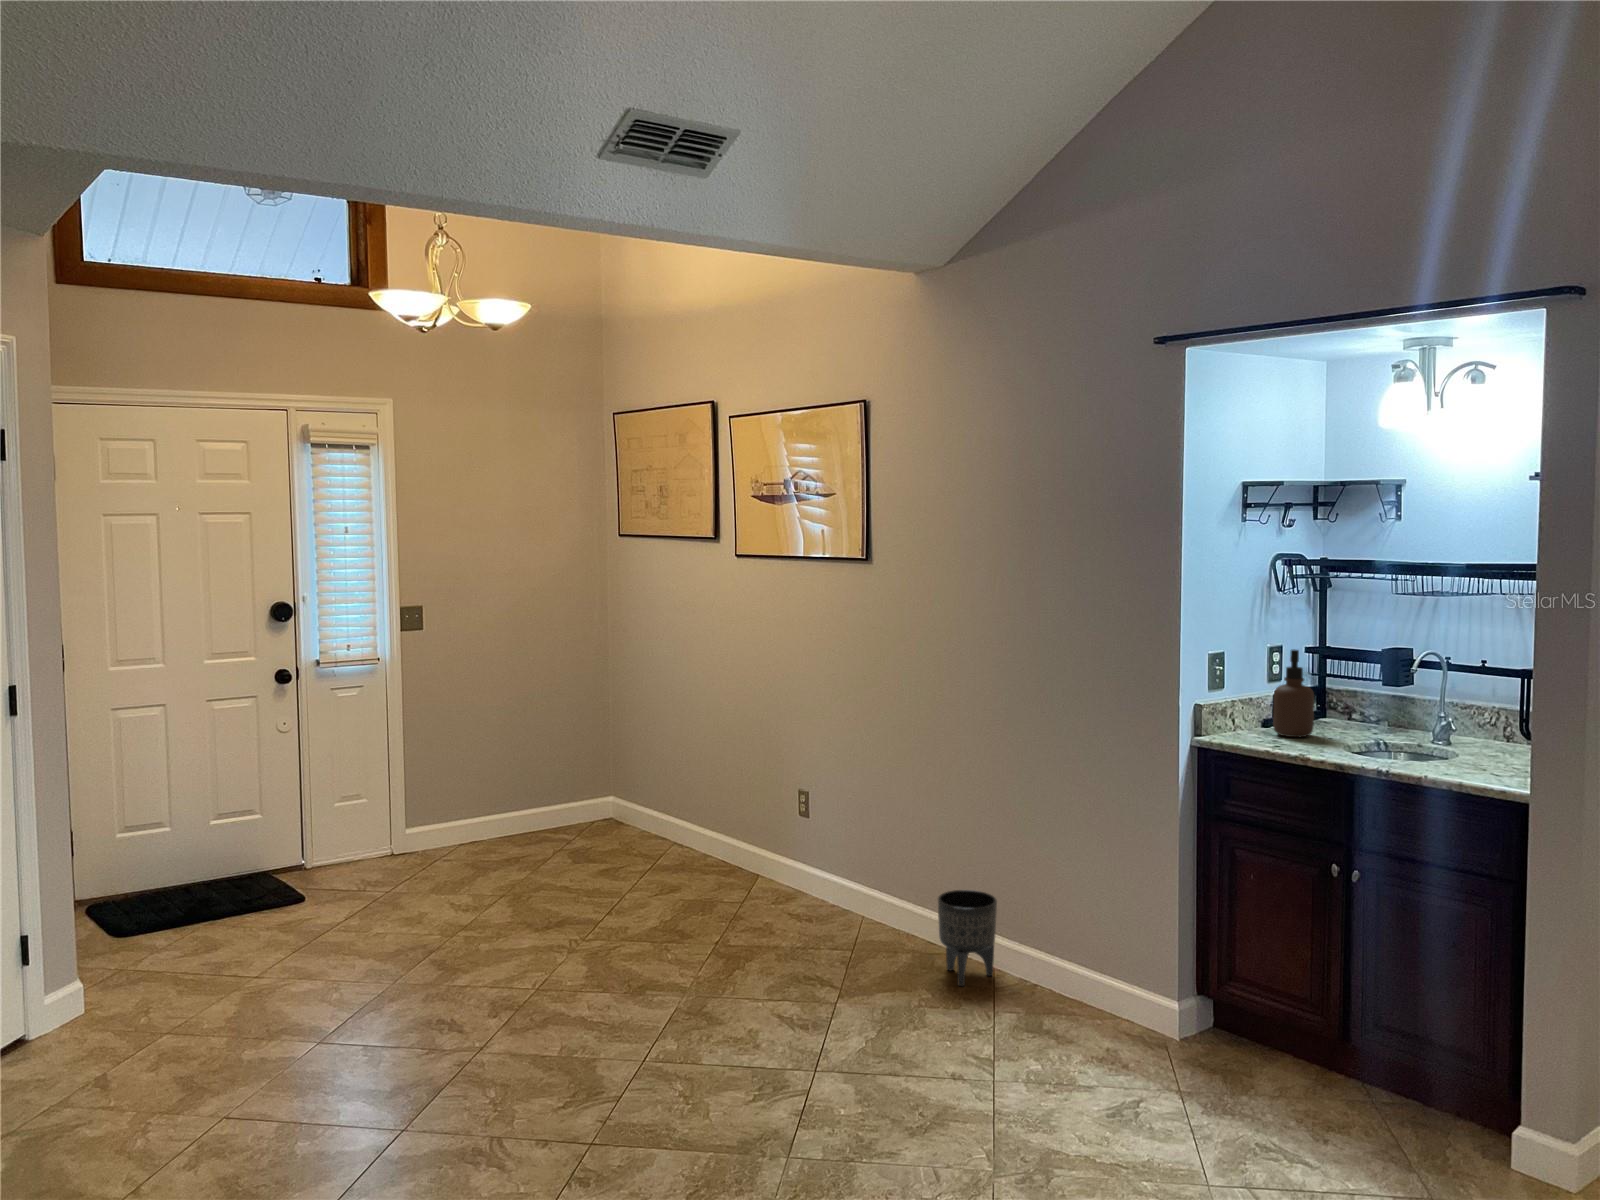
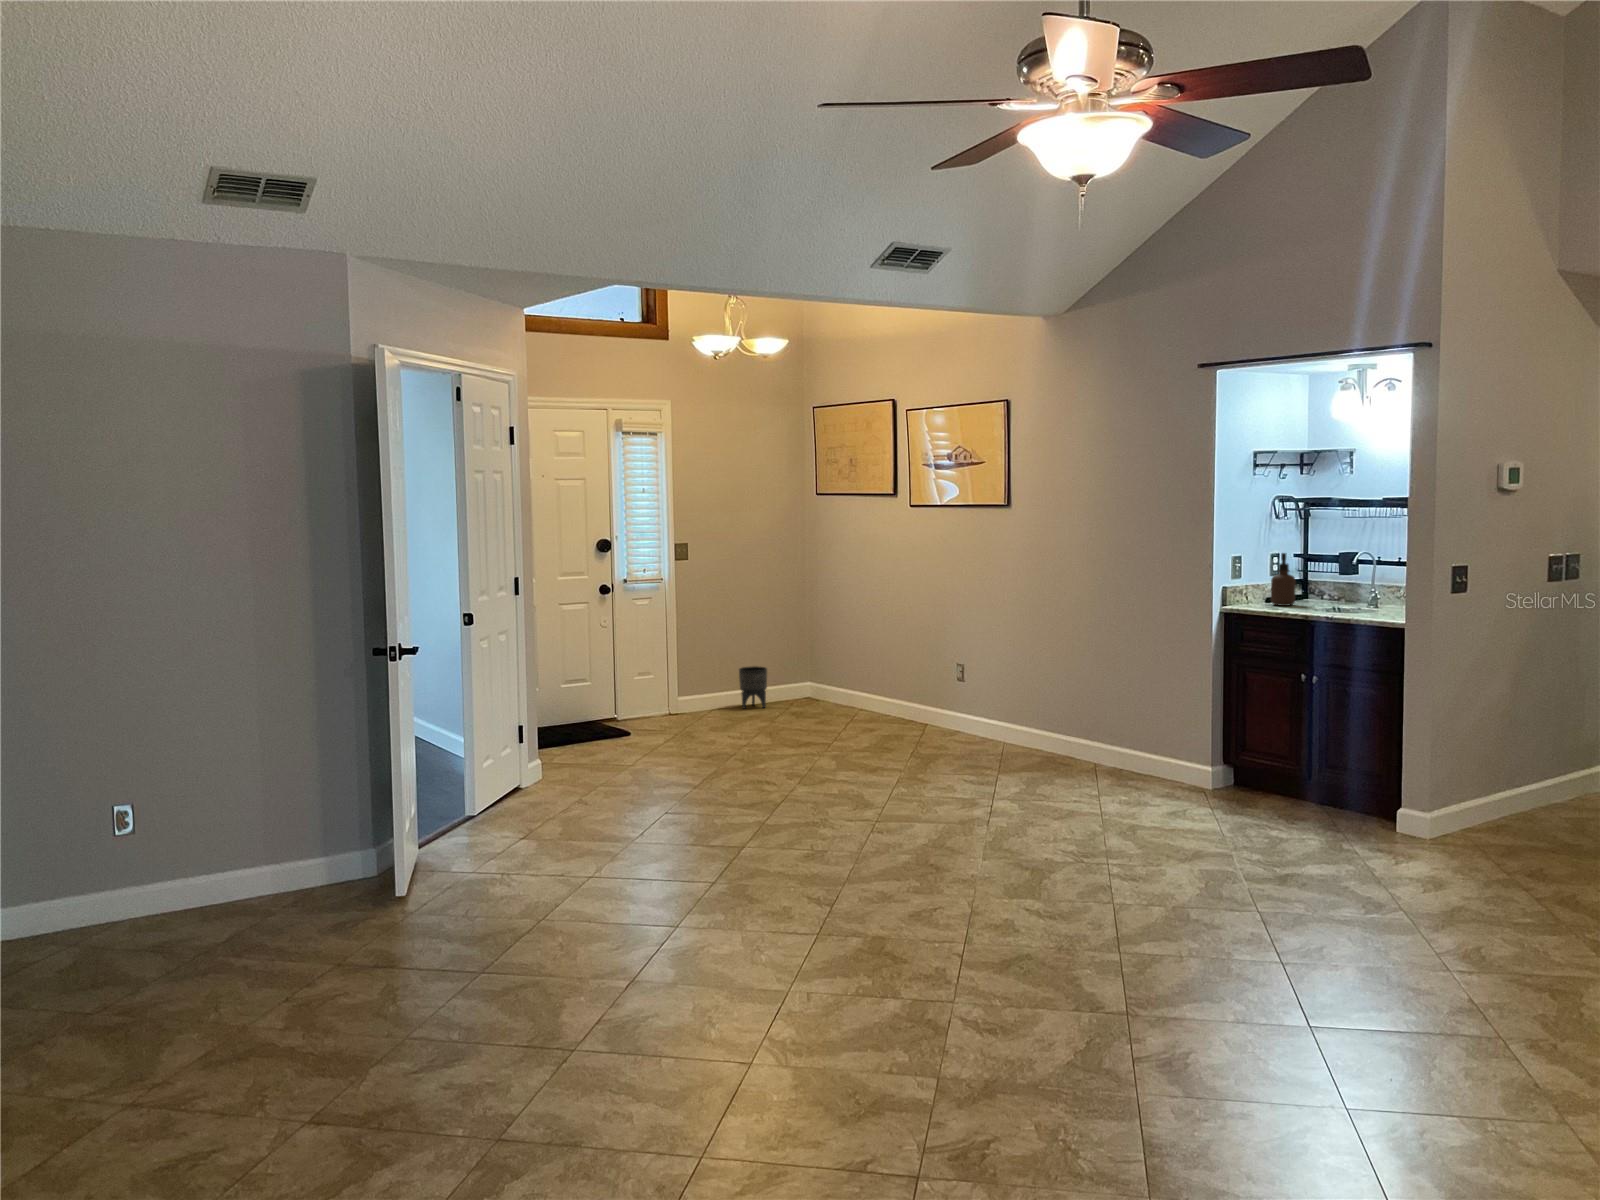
planter: present [938,890,997,986] -> present [739,666,767,708]

